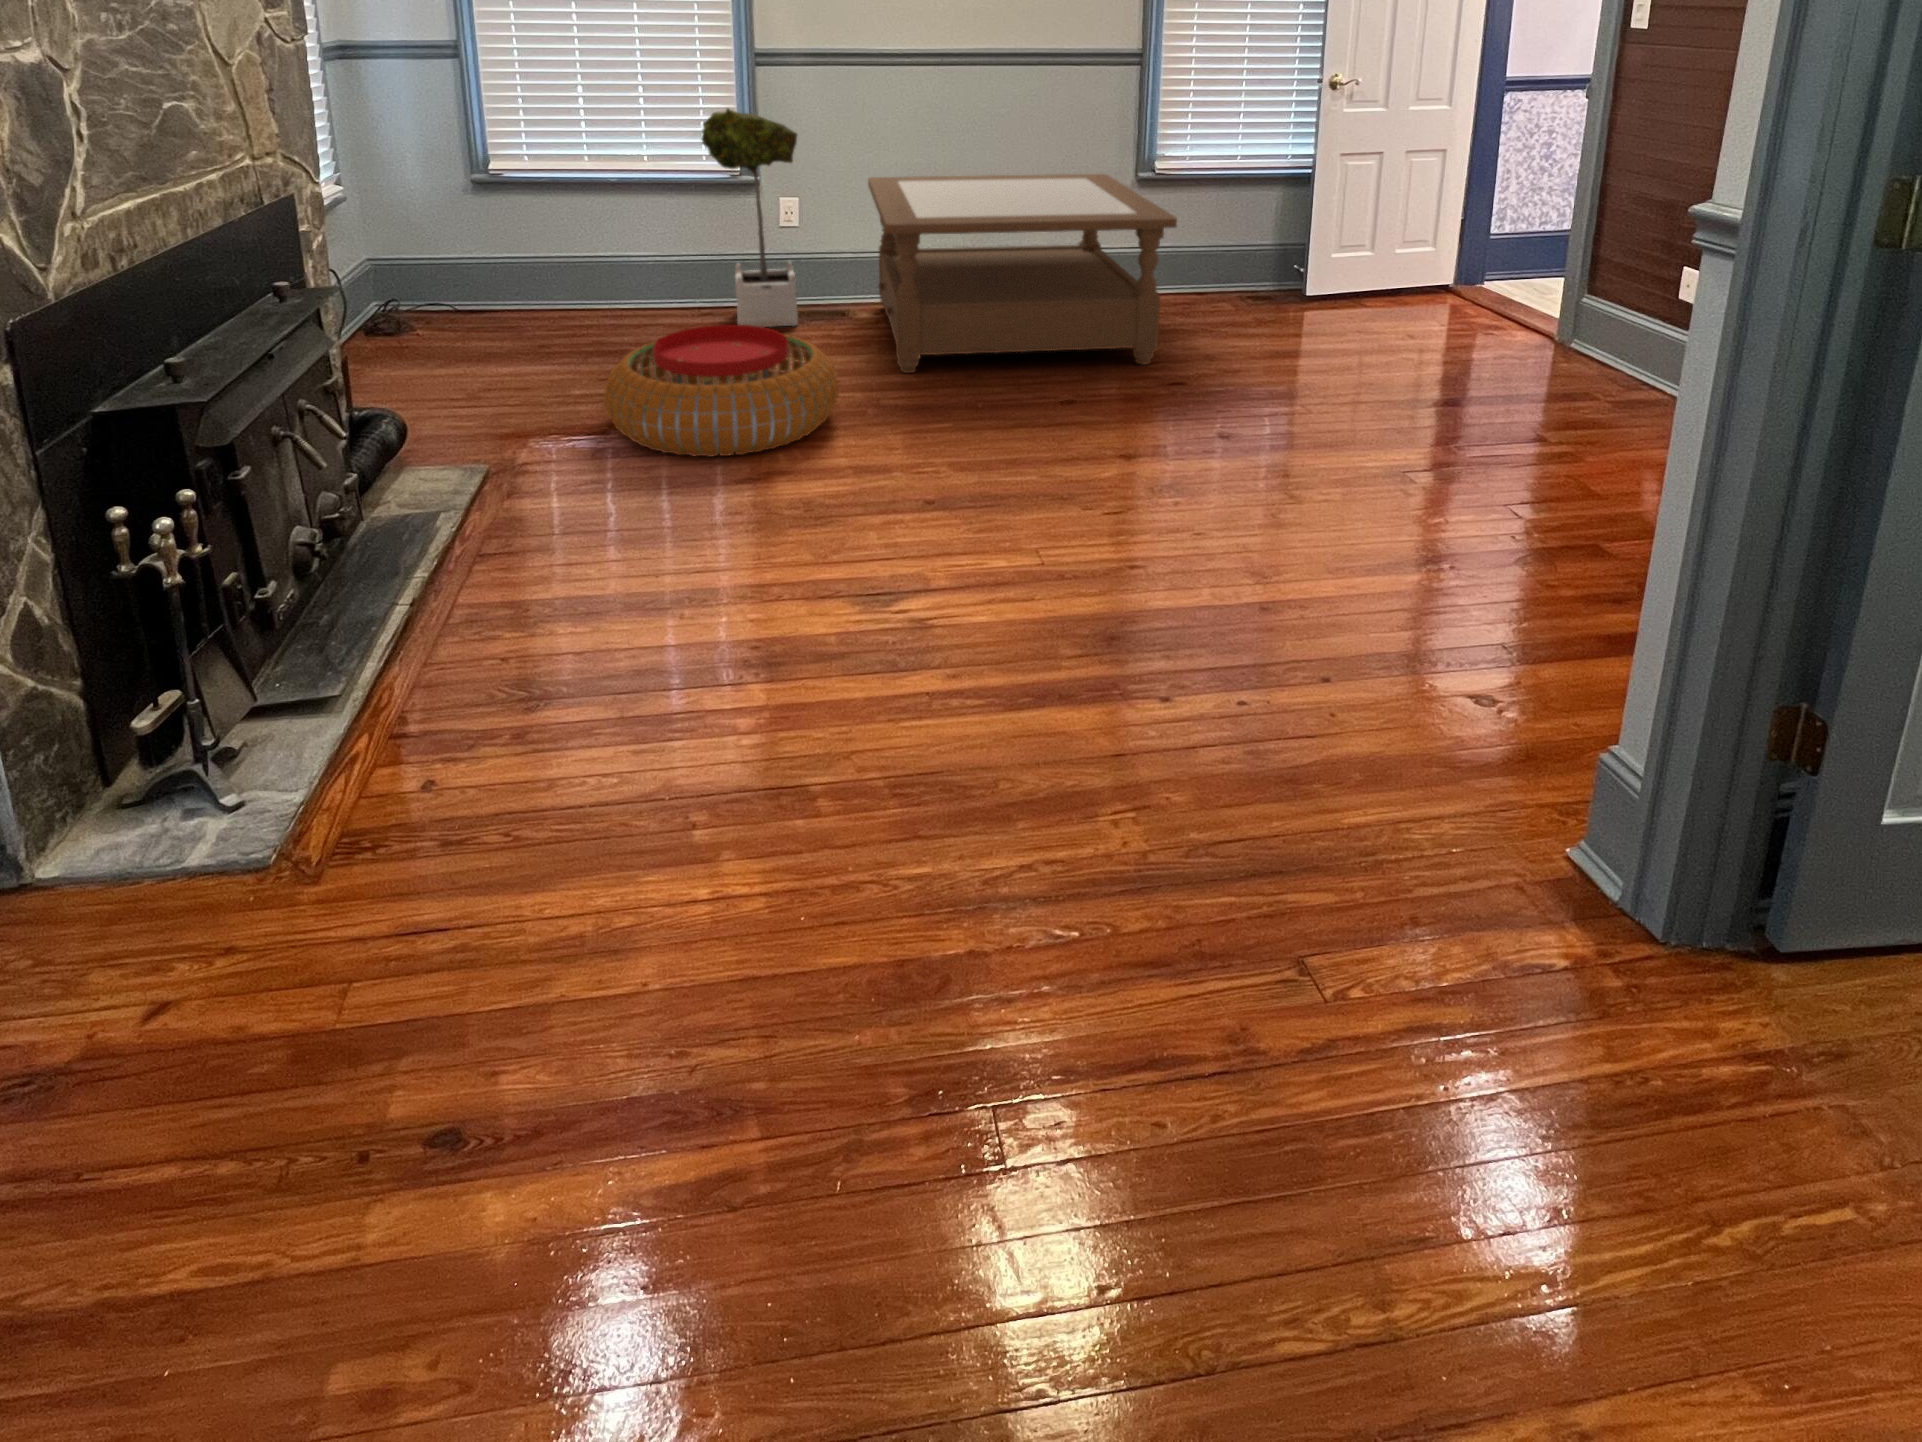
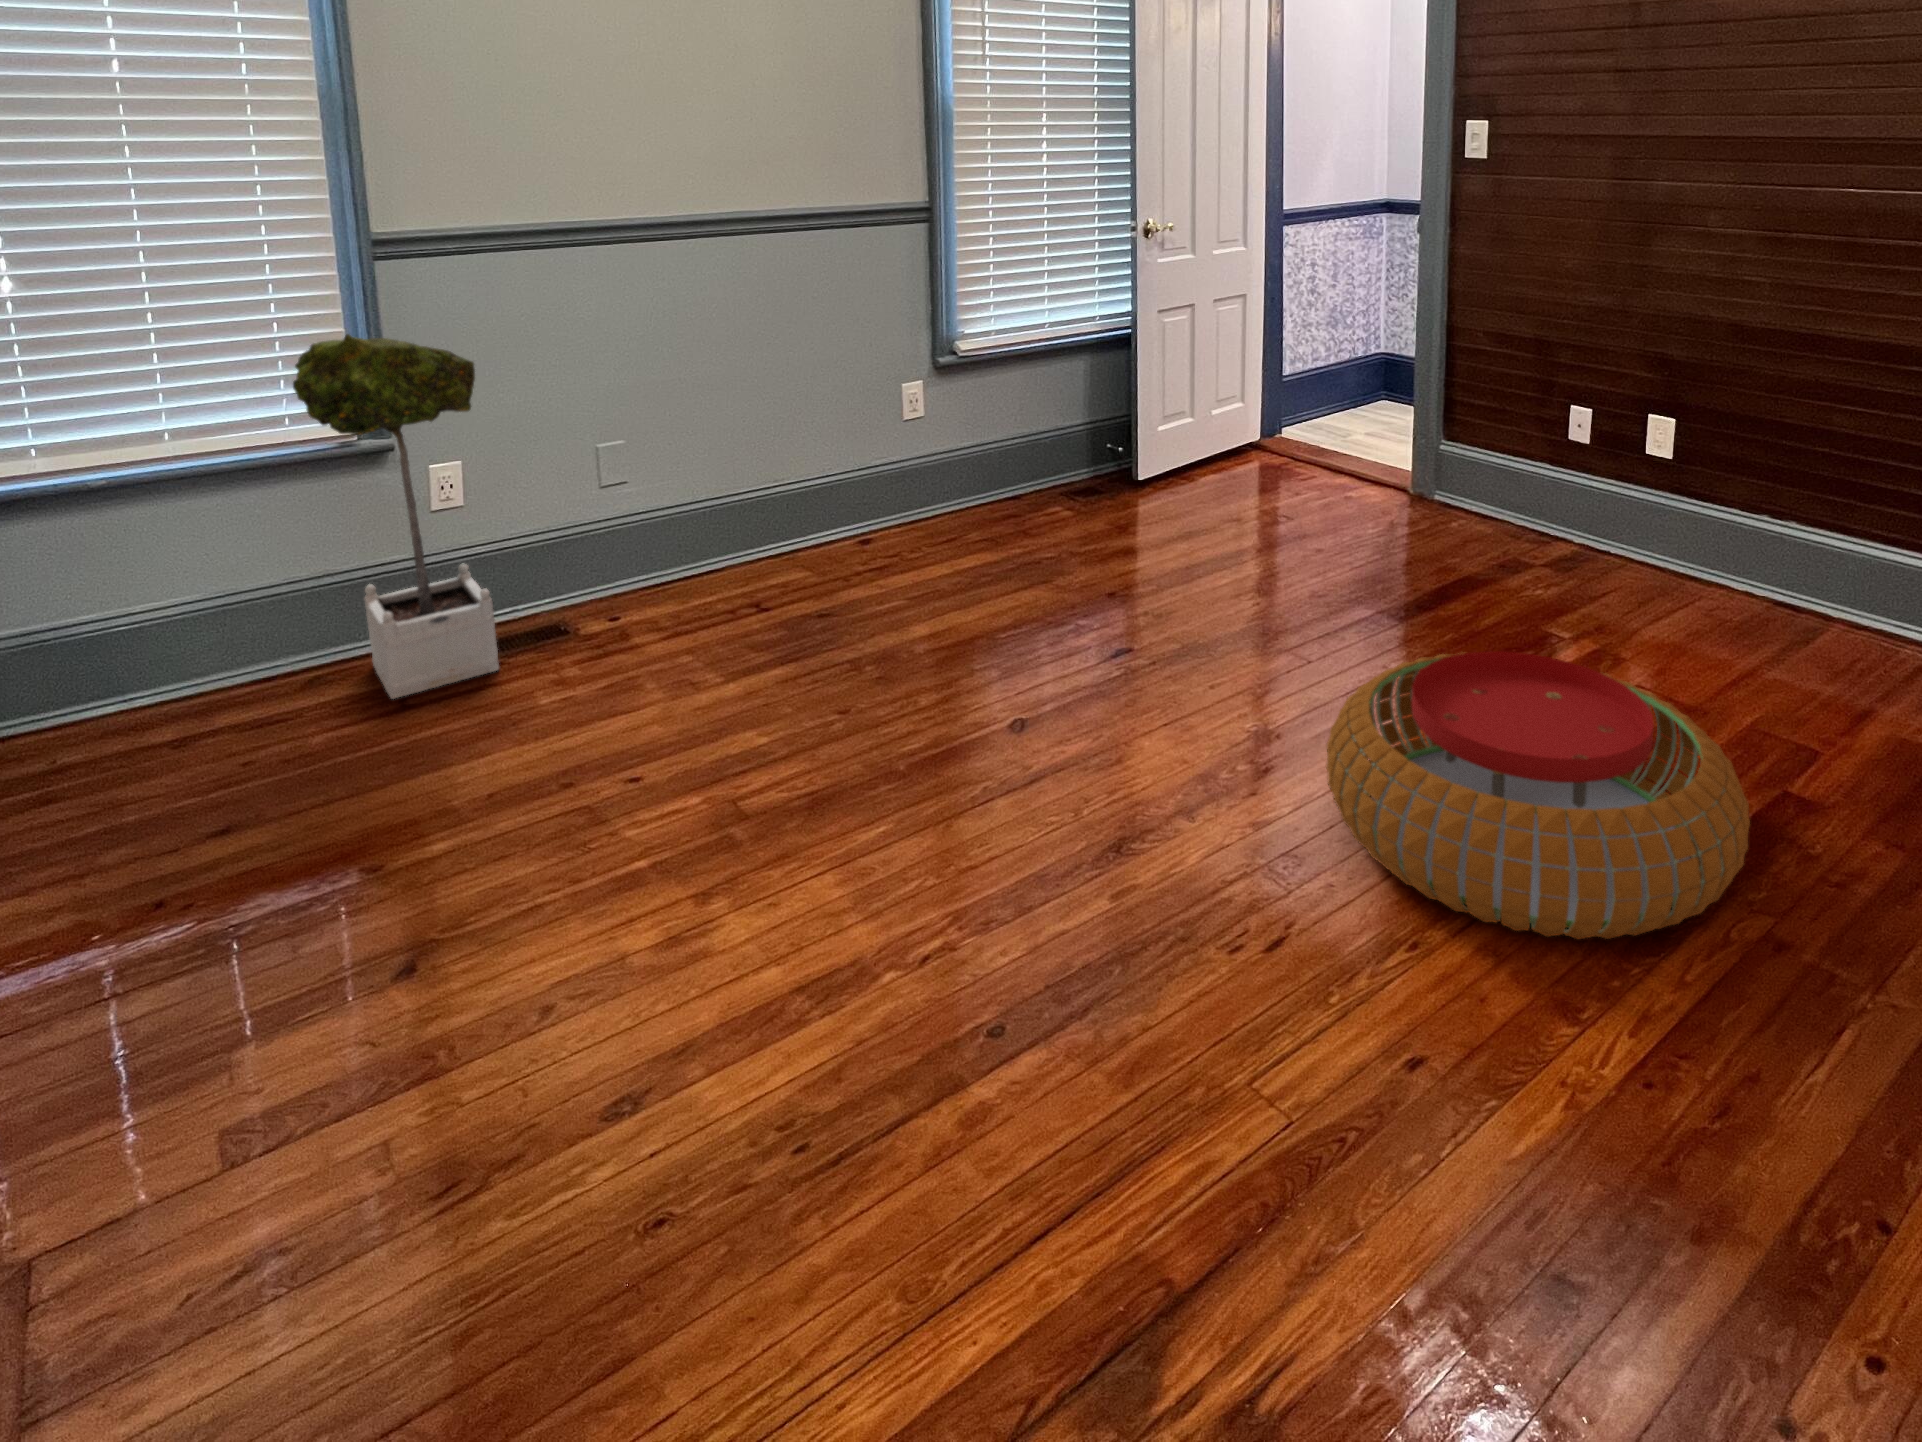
coffee table: present [868,174,1177,373] -> none [582,366,1096,728]
pouf: present [604,325,838,457] -> present [1326,651,1750,939]

